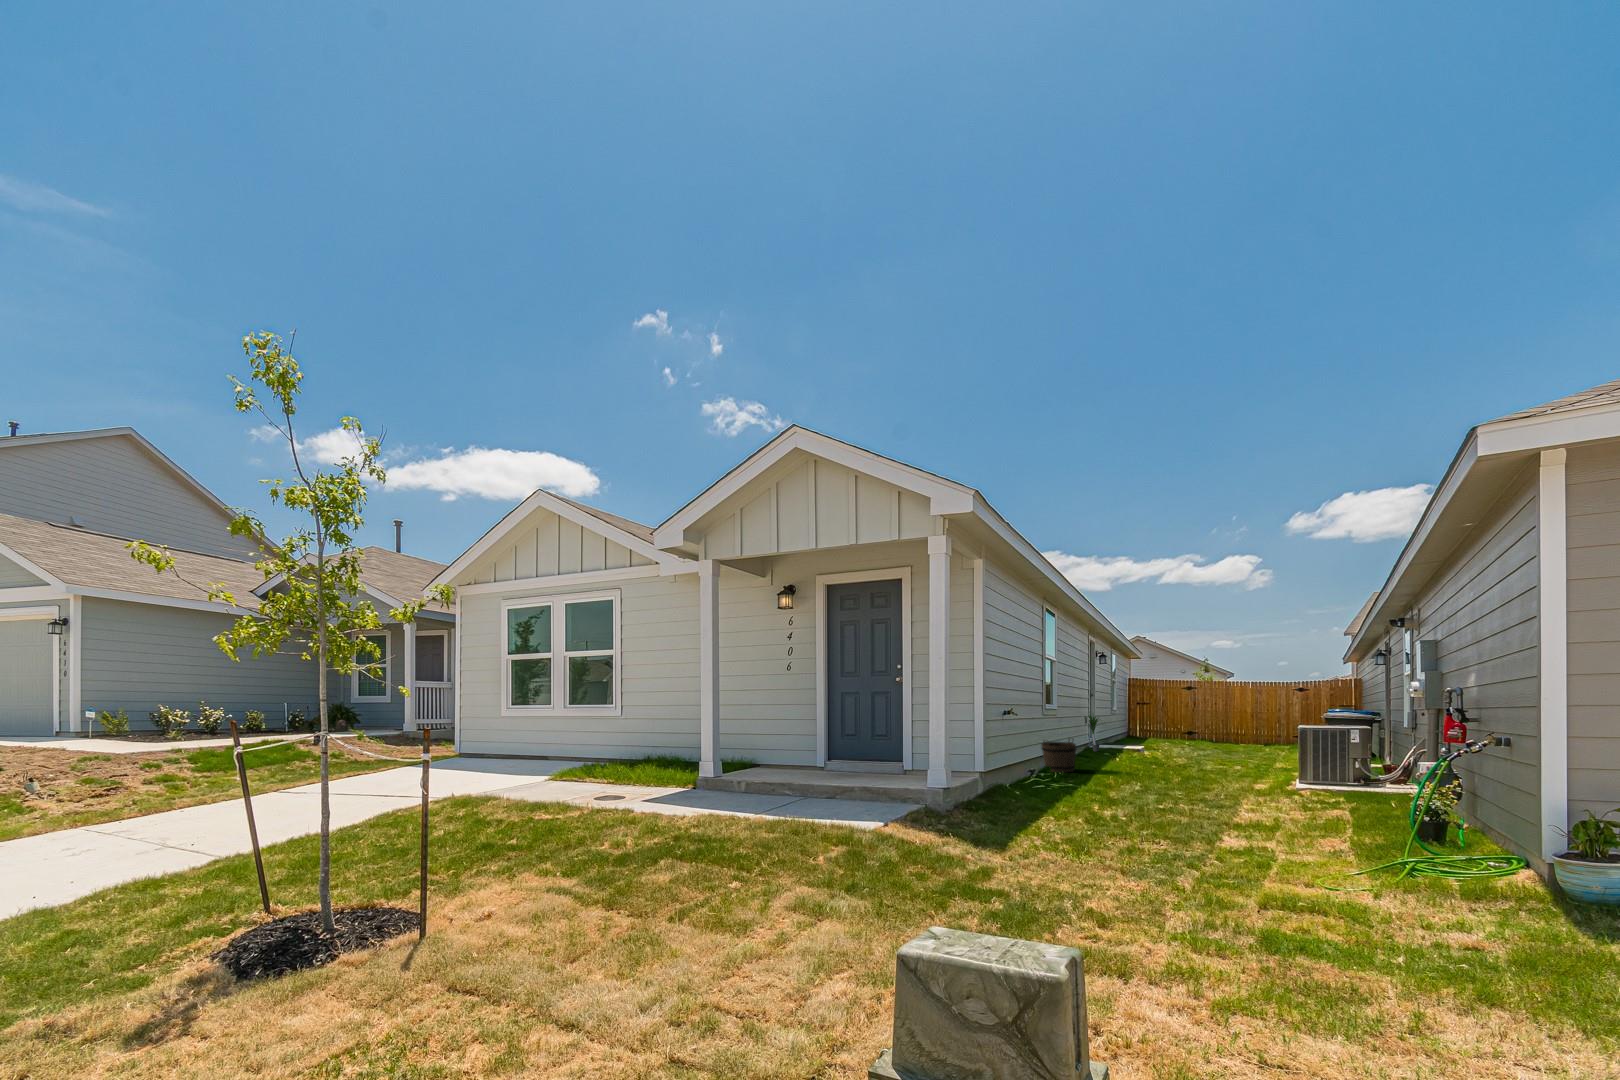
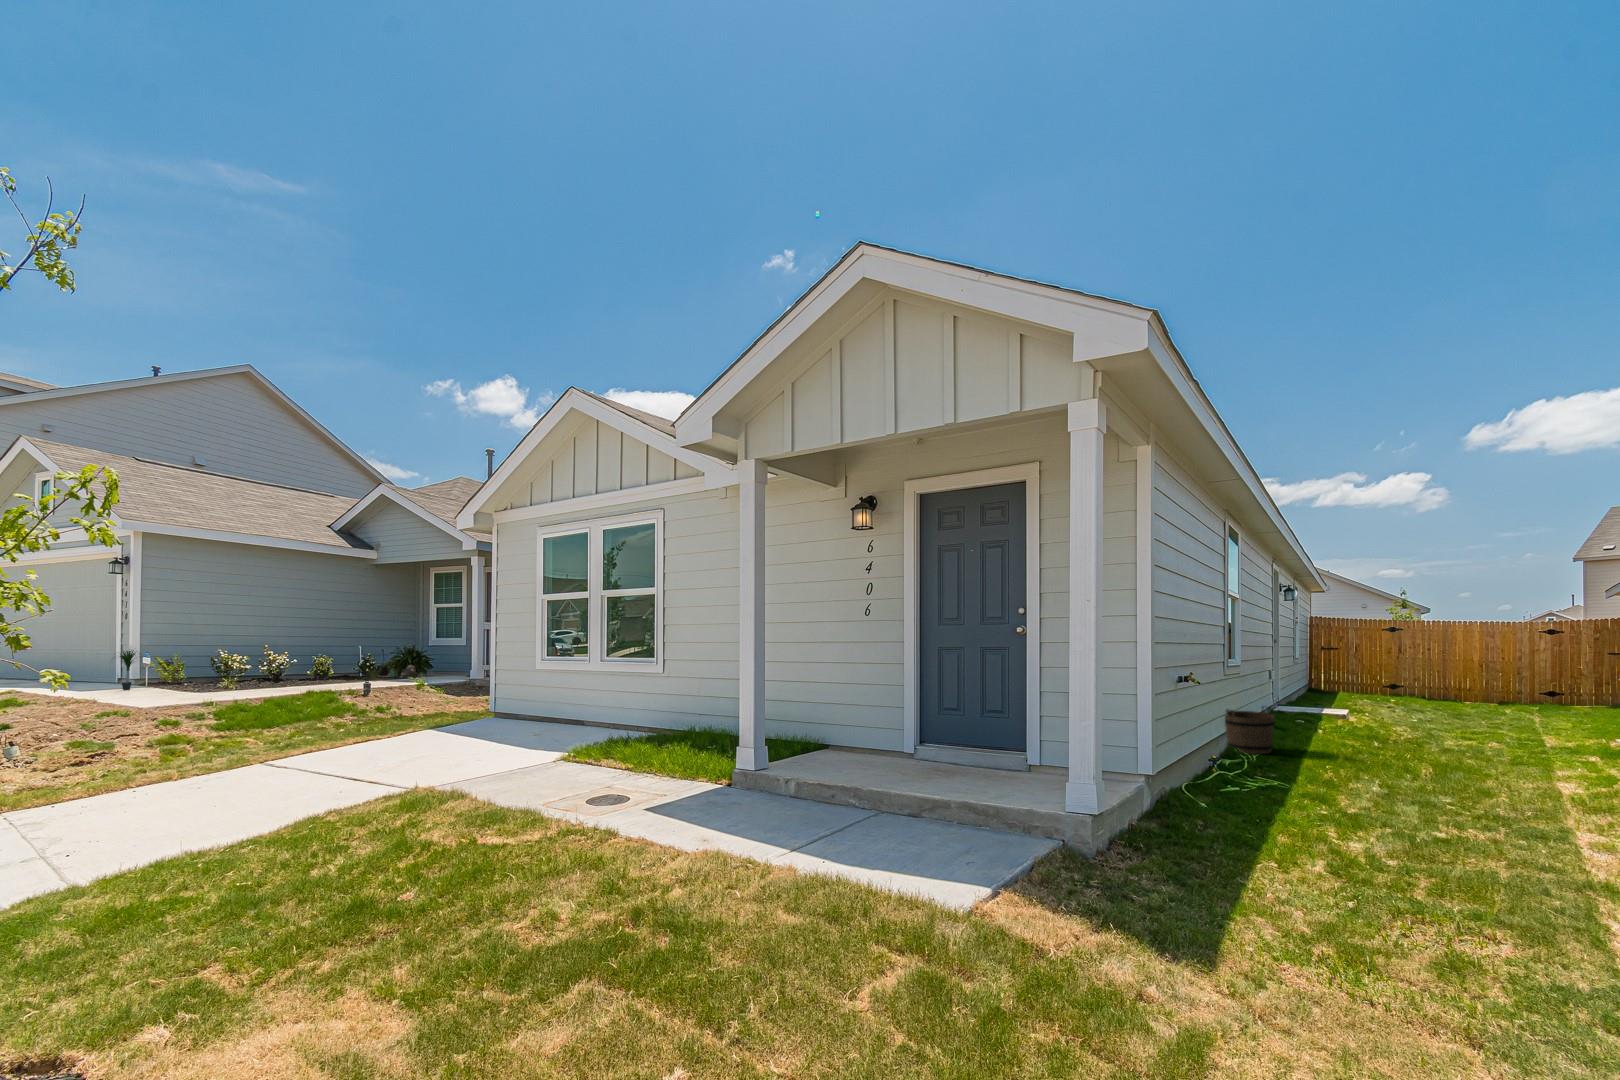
potted plant: present [1088,715,1099,751] -> present [120,650,136,690]

